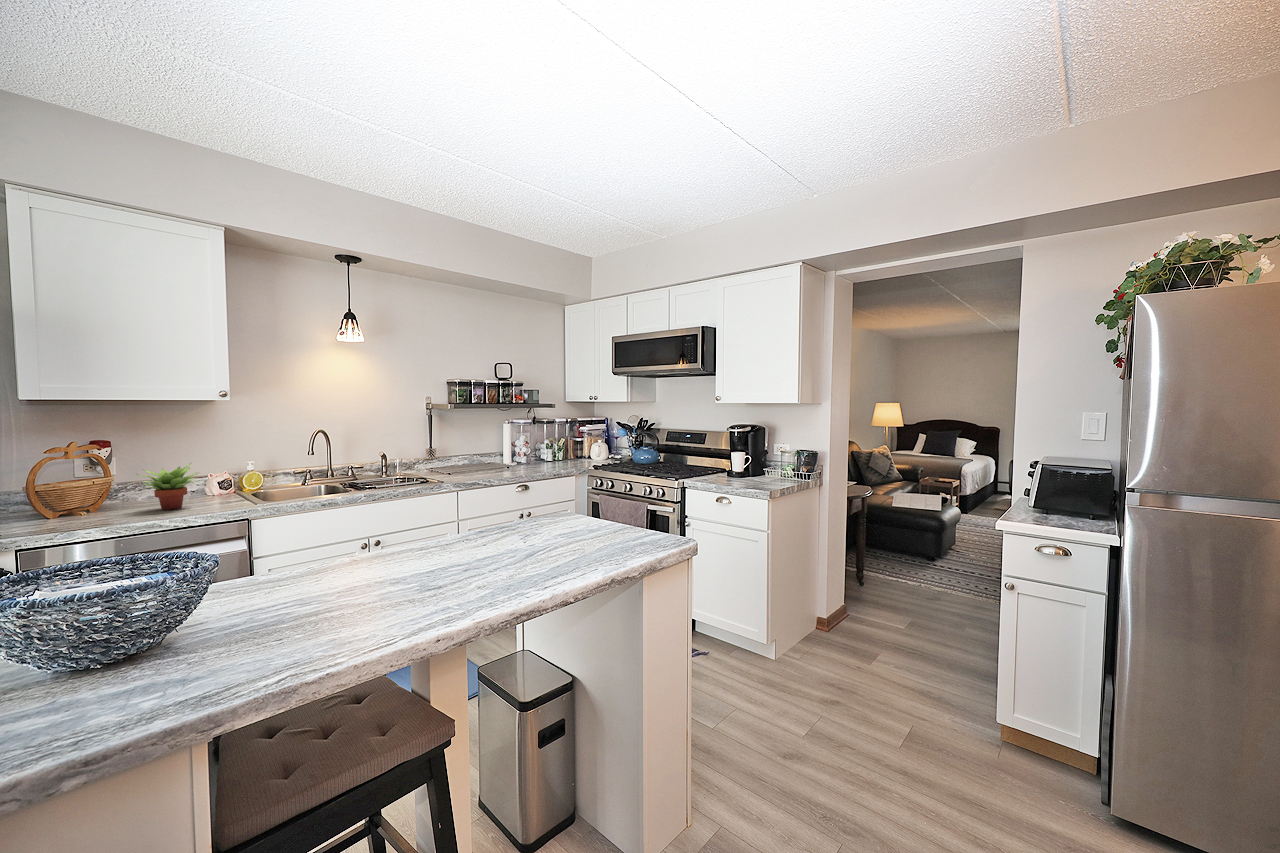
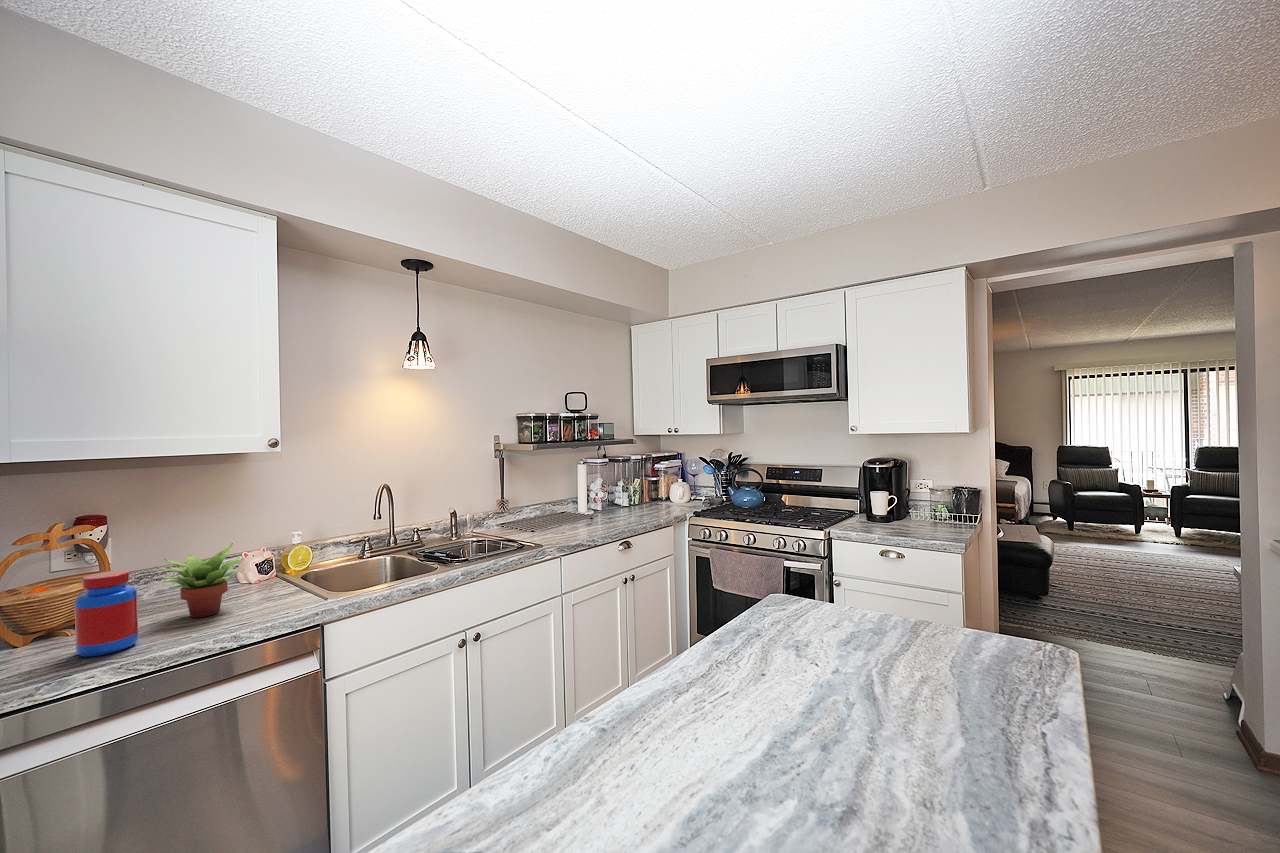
jar: none [81,472,122,523] -> present [75,570,138,657]

